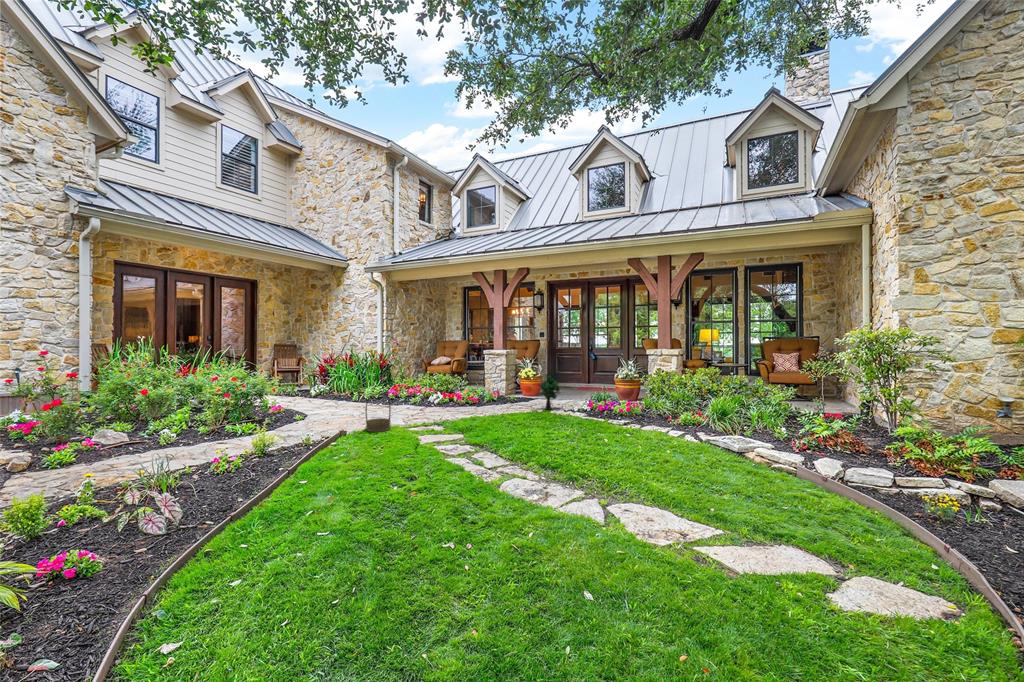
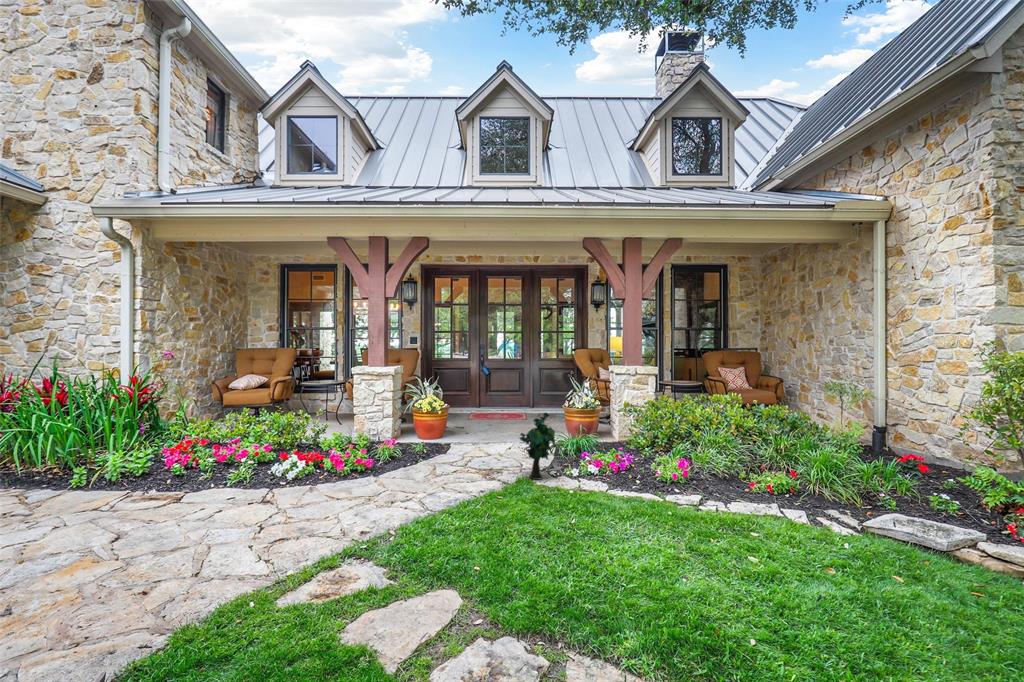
basket: present [365,392,391,432] -> none [195,524,275,656]

